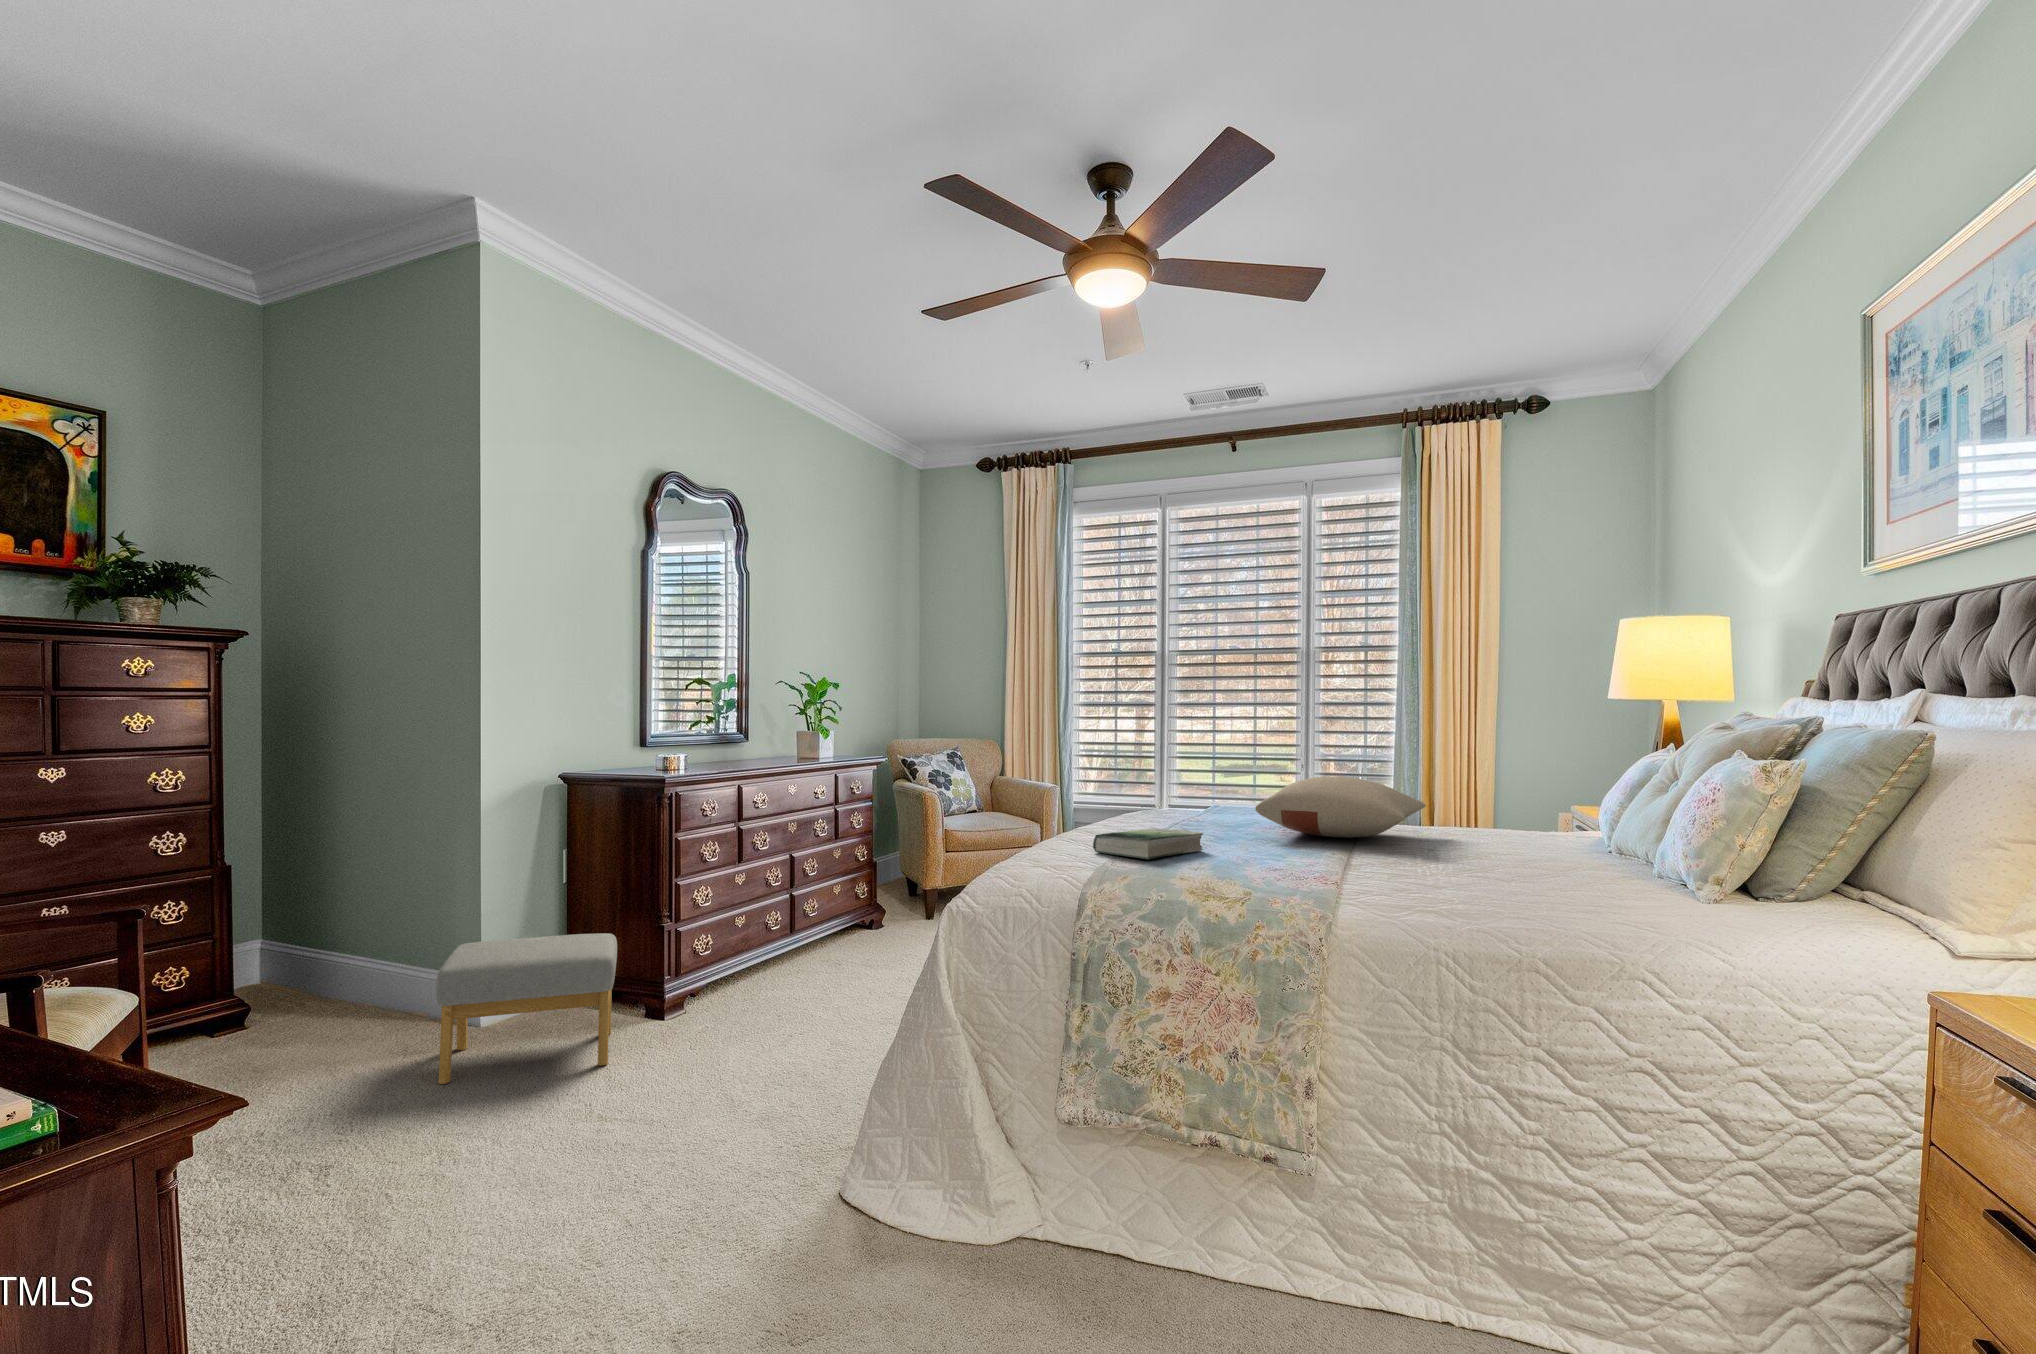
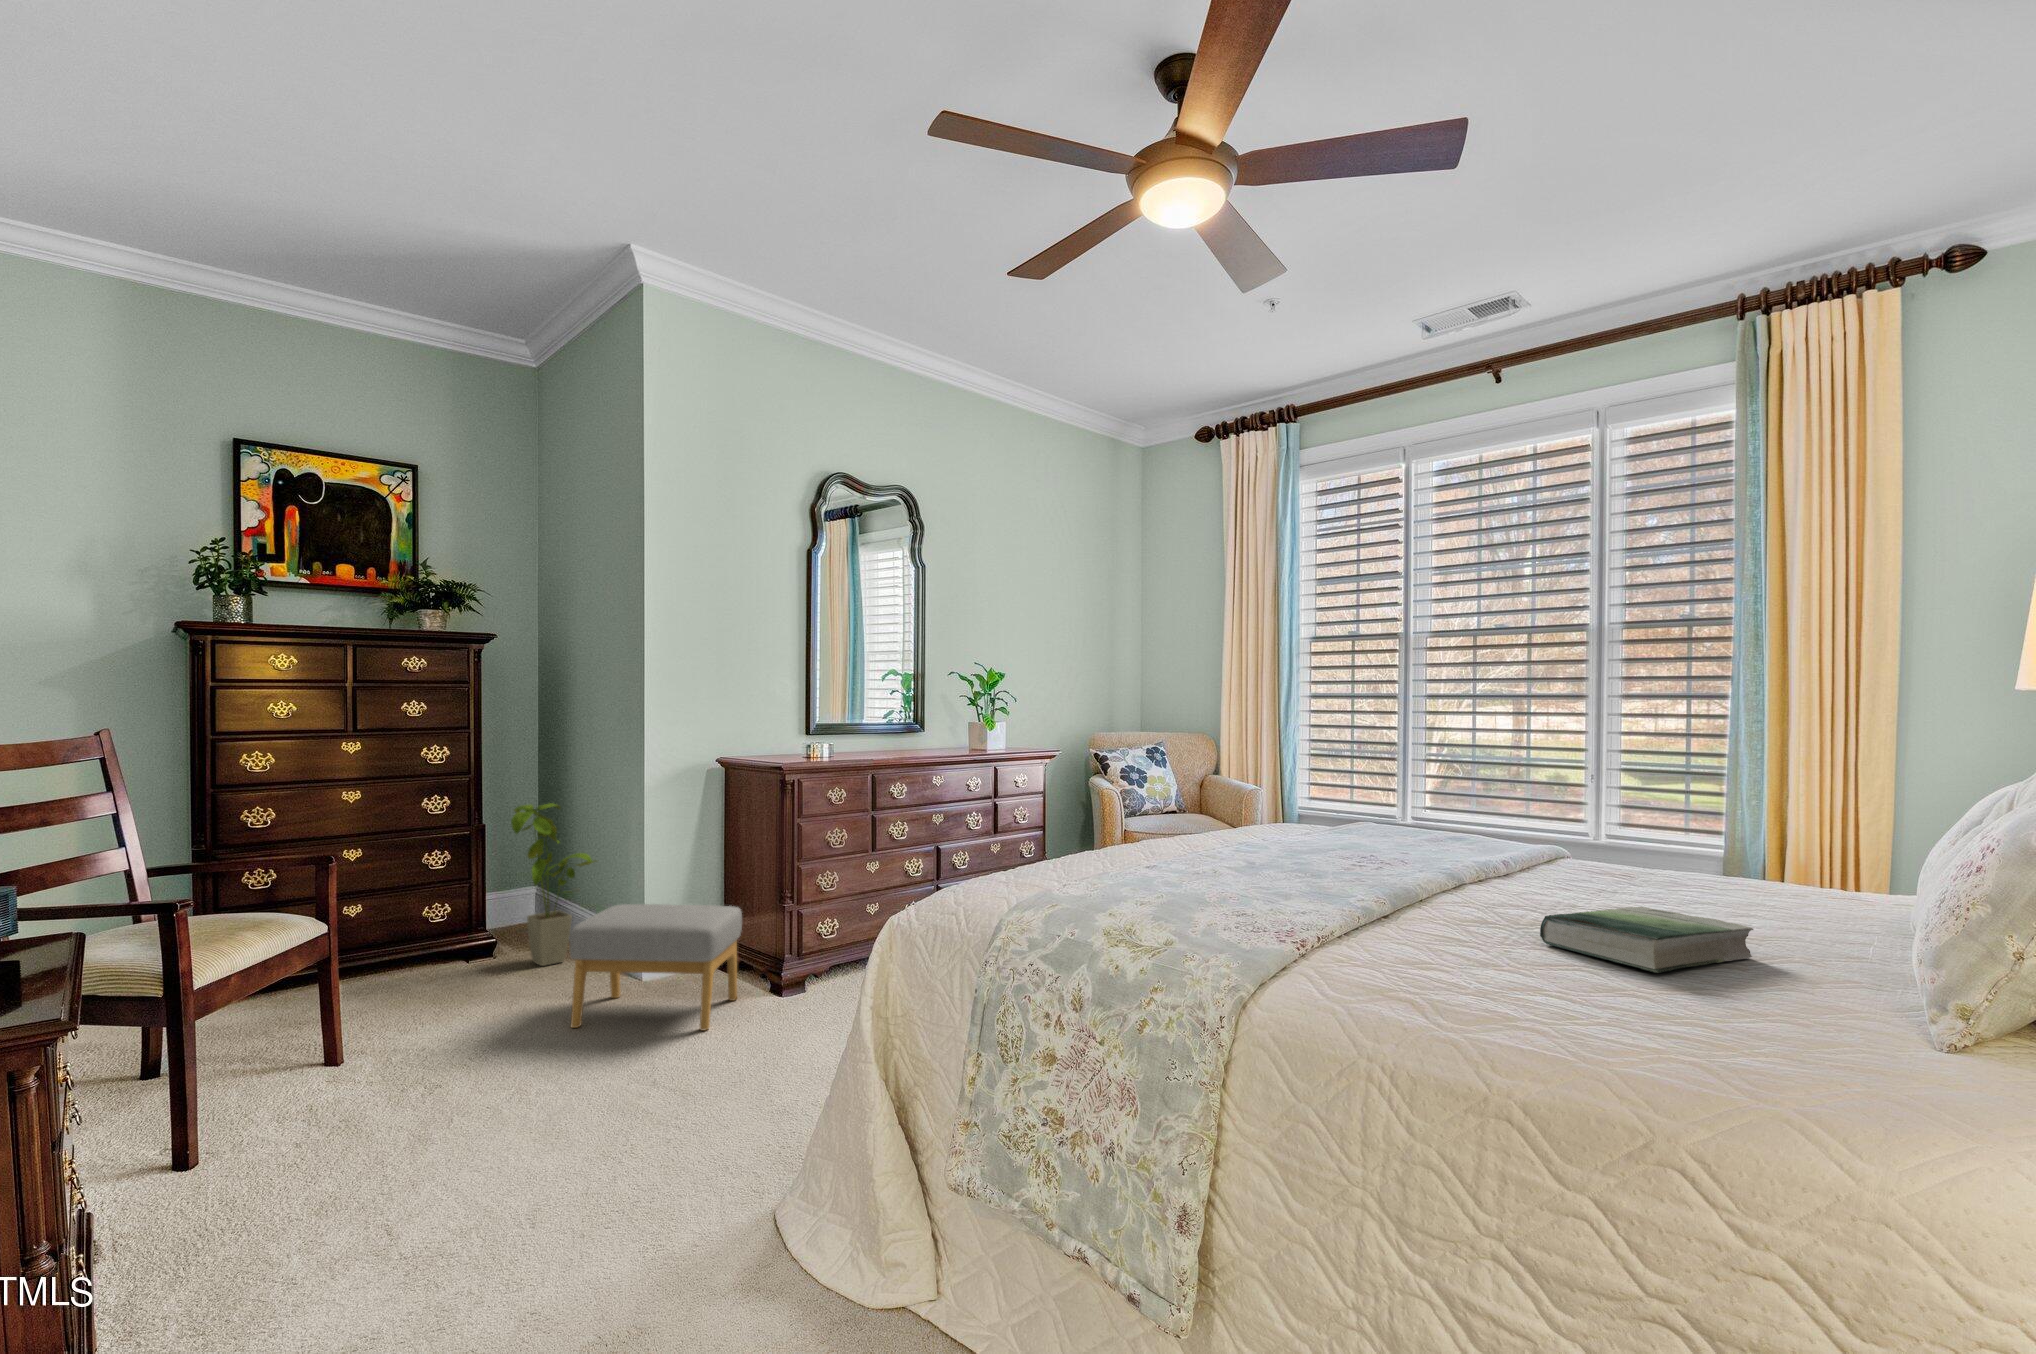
pillow: present [1255,776,1426,838] -> none [1318,792,1583,873]
book: present [1093,828,1203,860] -> present [1540,907,1753,973]
house plant: none [287,835,402,1030] -> present [511,803,595,966]

